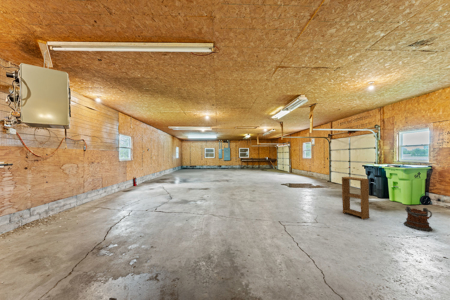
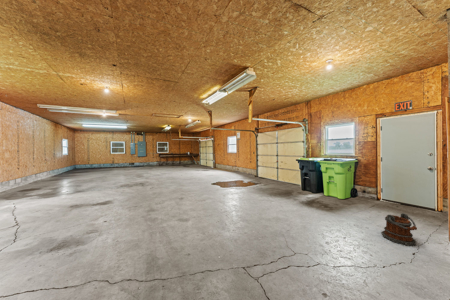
shelving unit: present [342,177,369,219] -> none [313,179,346,240]

